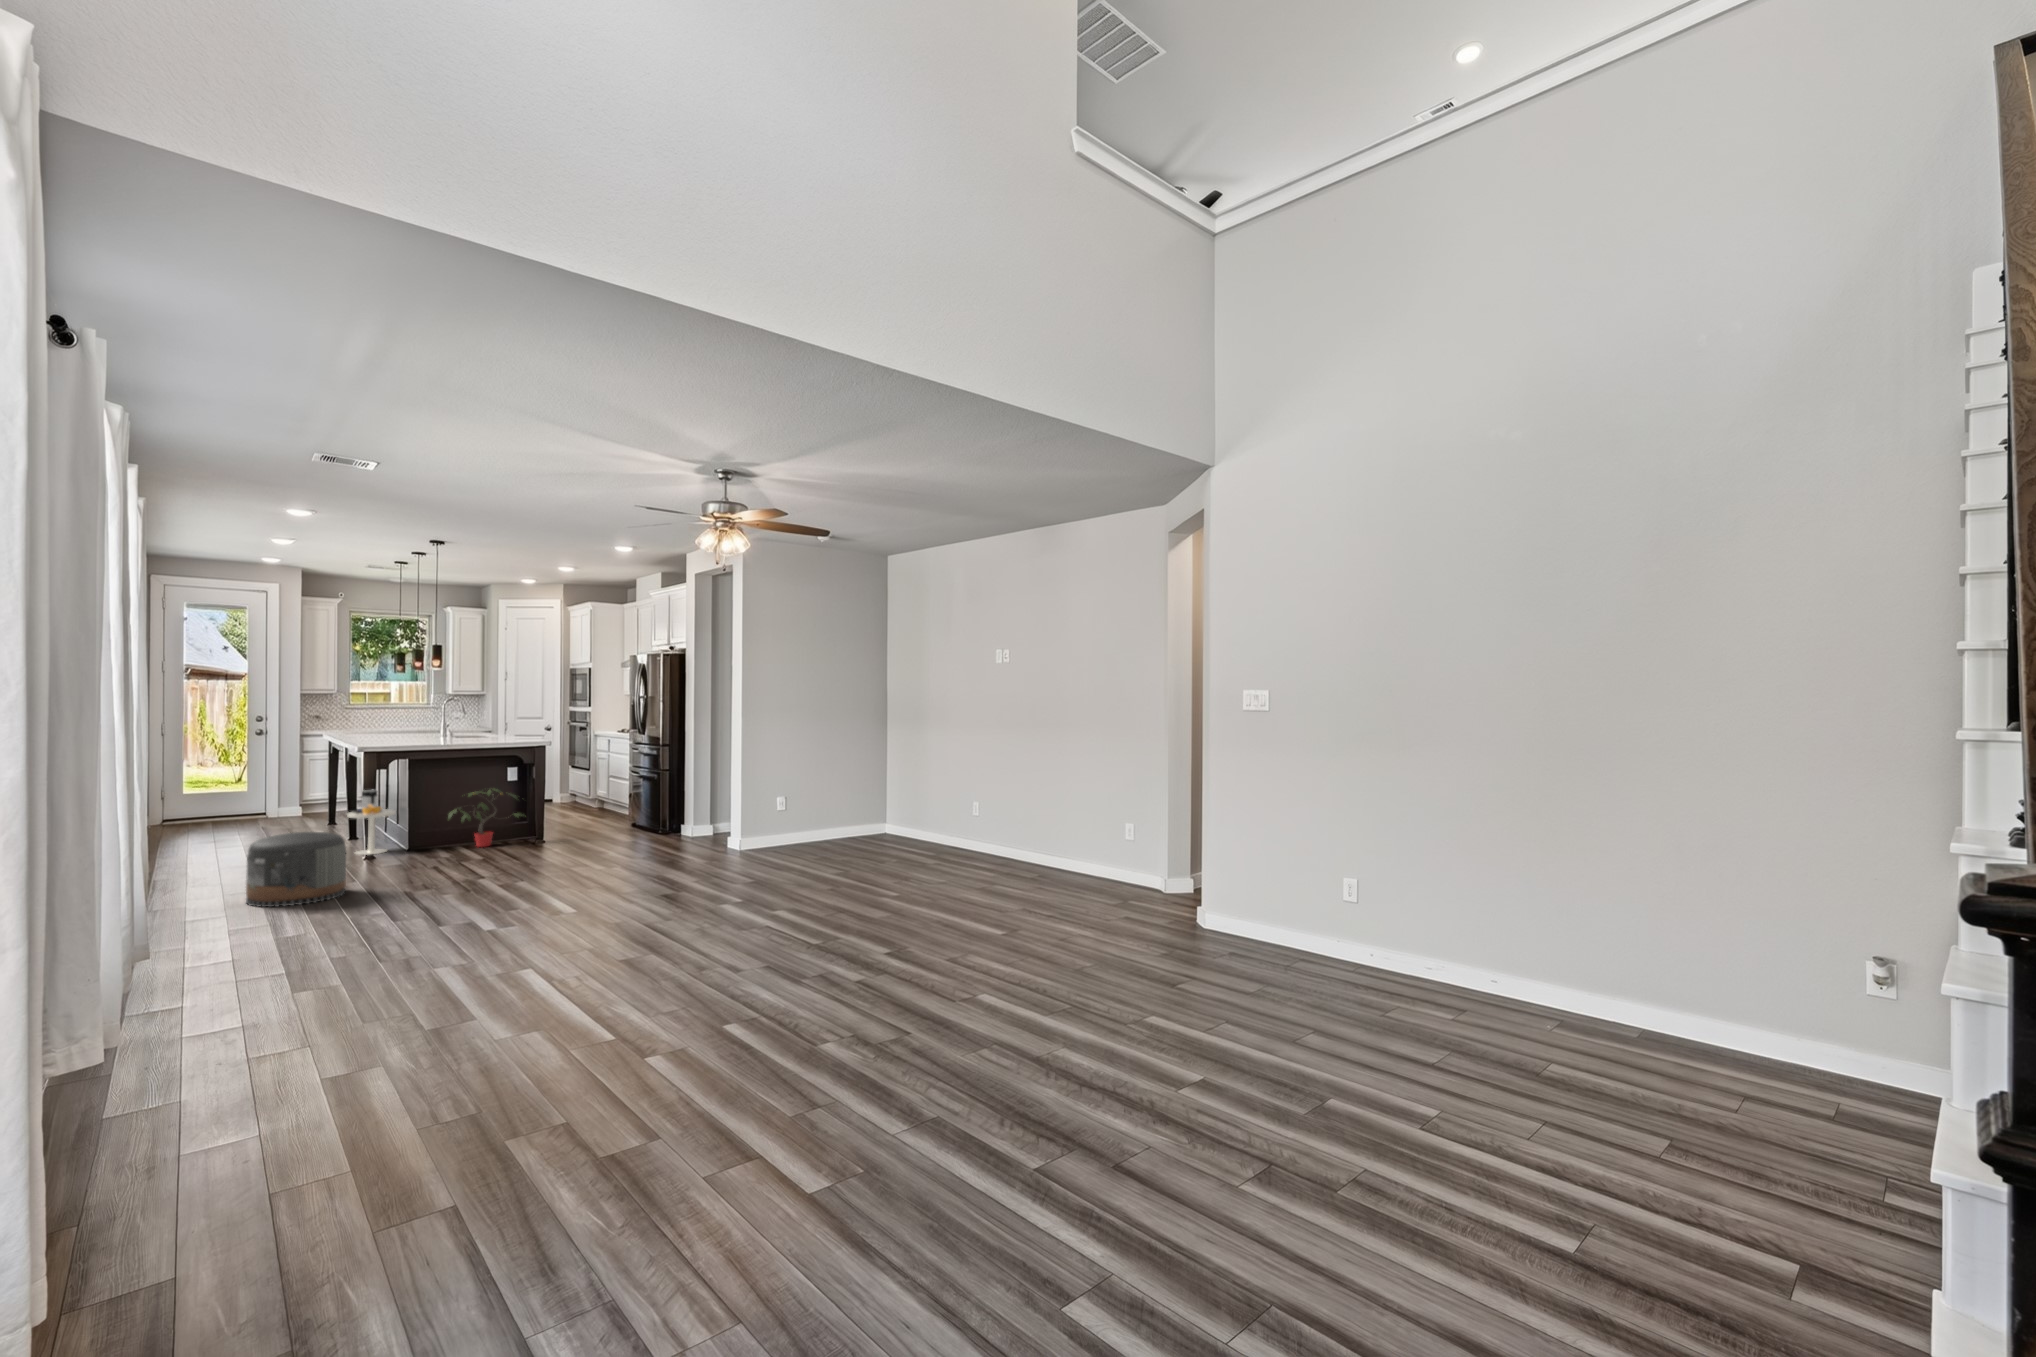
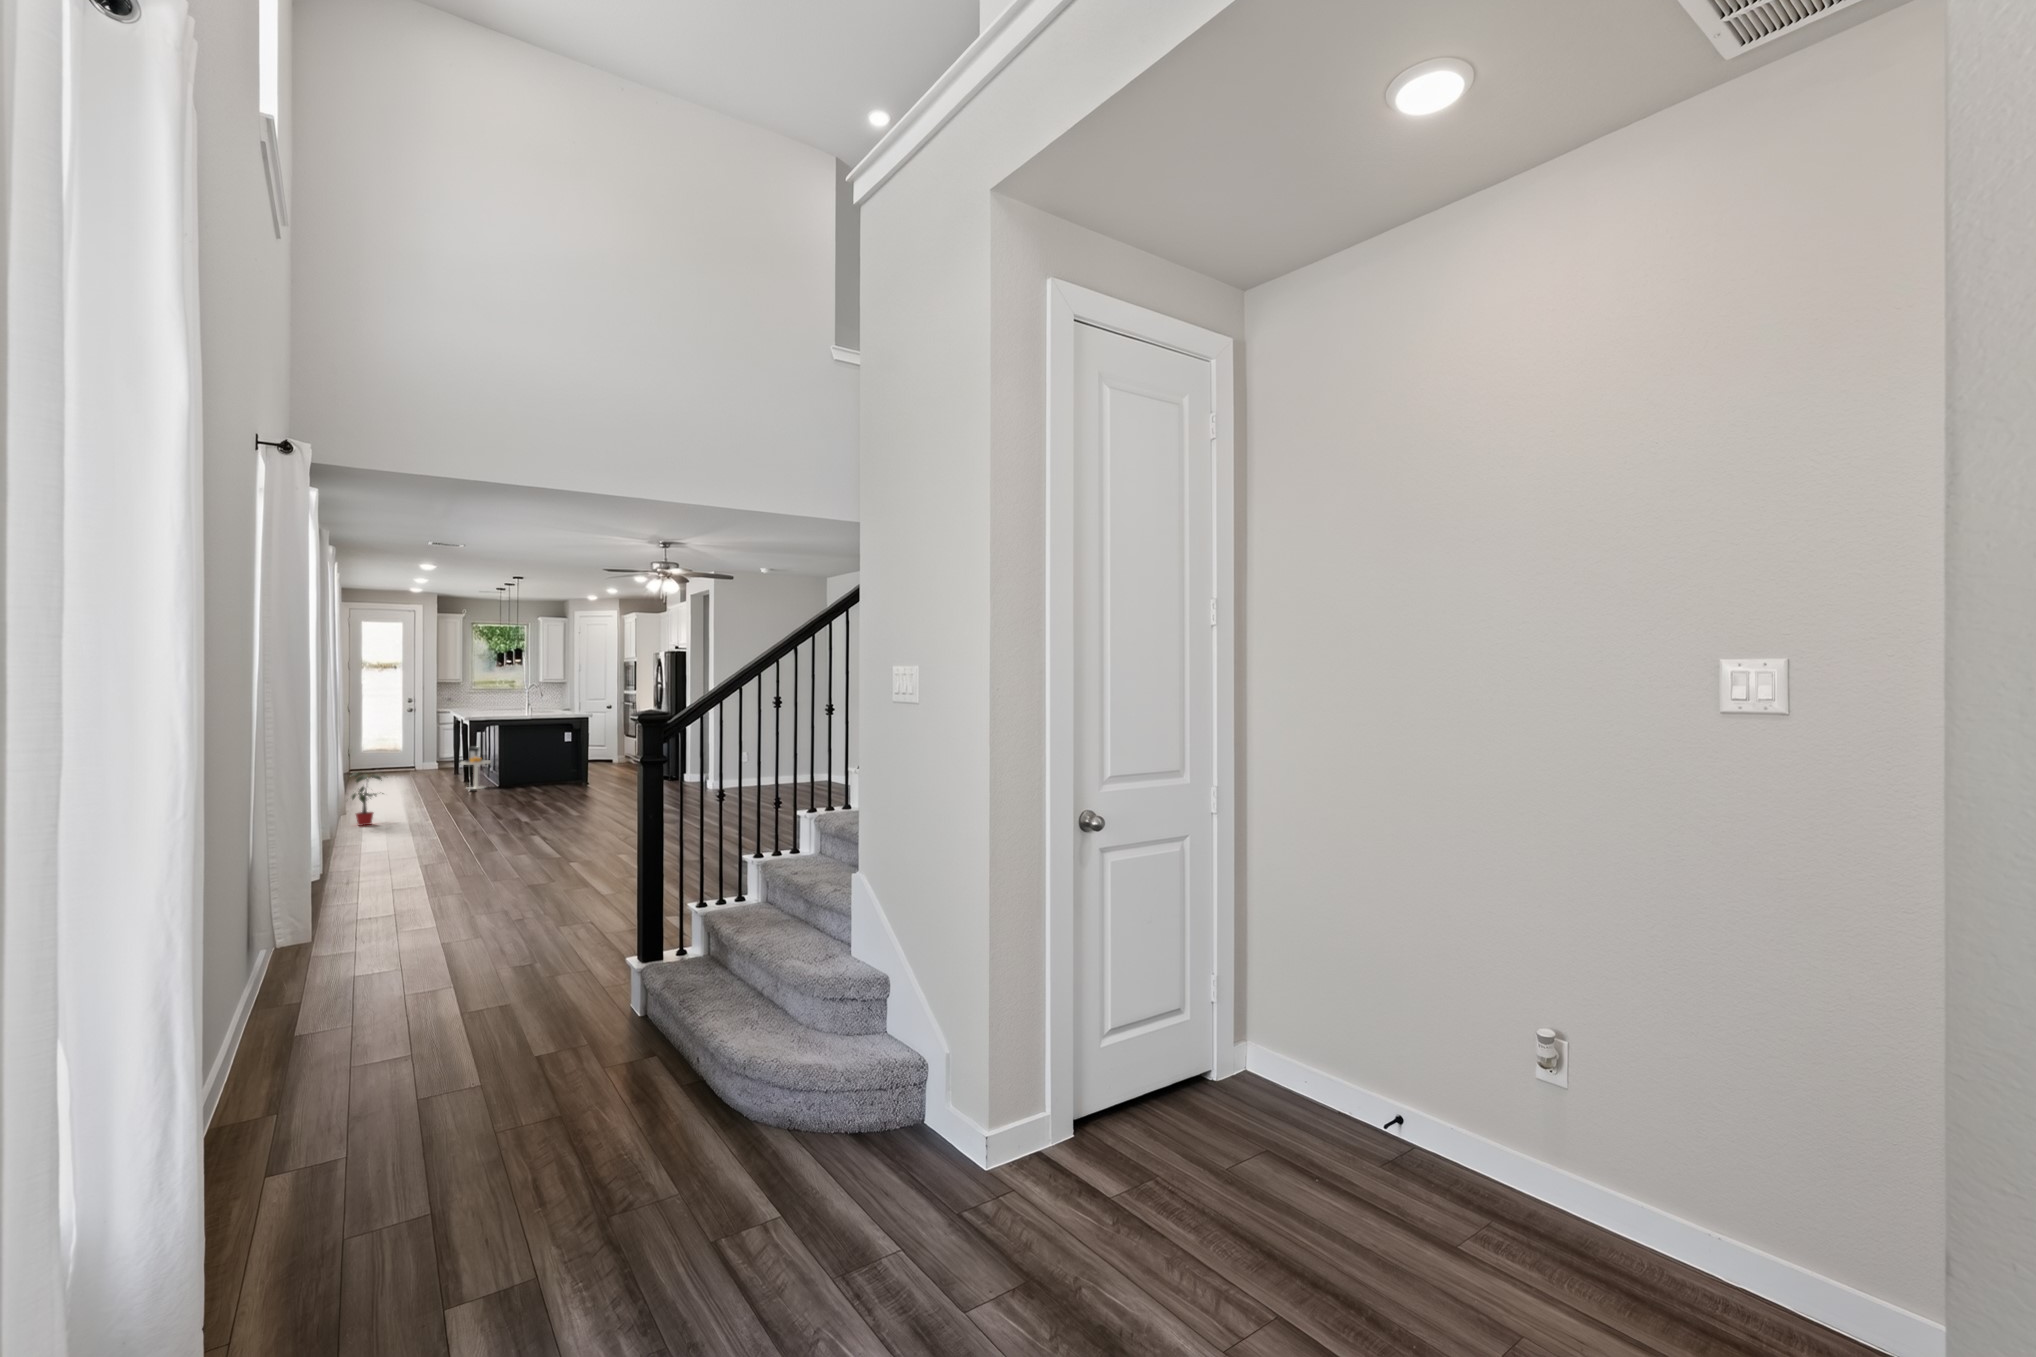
potted plant: present [448,789,522,847] -> present [352,772,383,826]
pouf: present [246,832,346,907] -> none [397,768,454,812]

